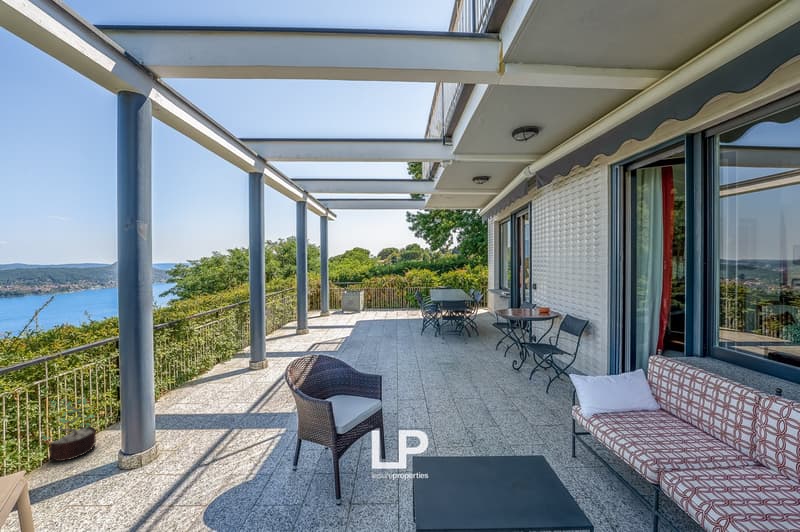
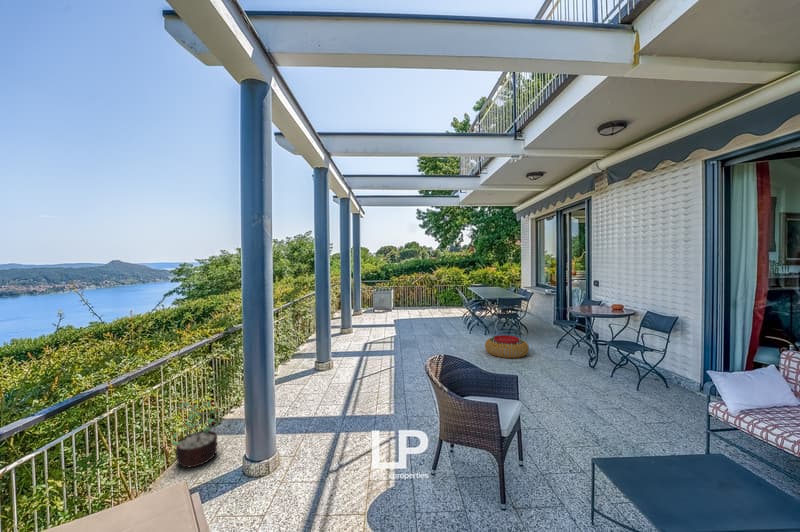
pouf: none [422,337,464,360] -> present [485,335,529,358]

